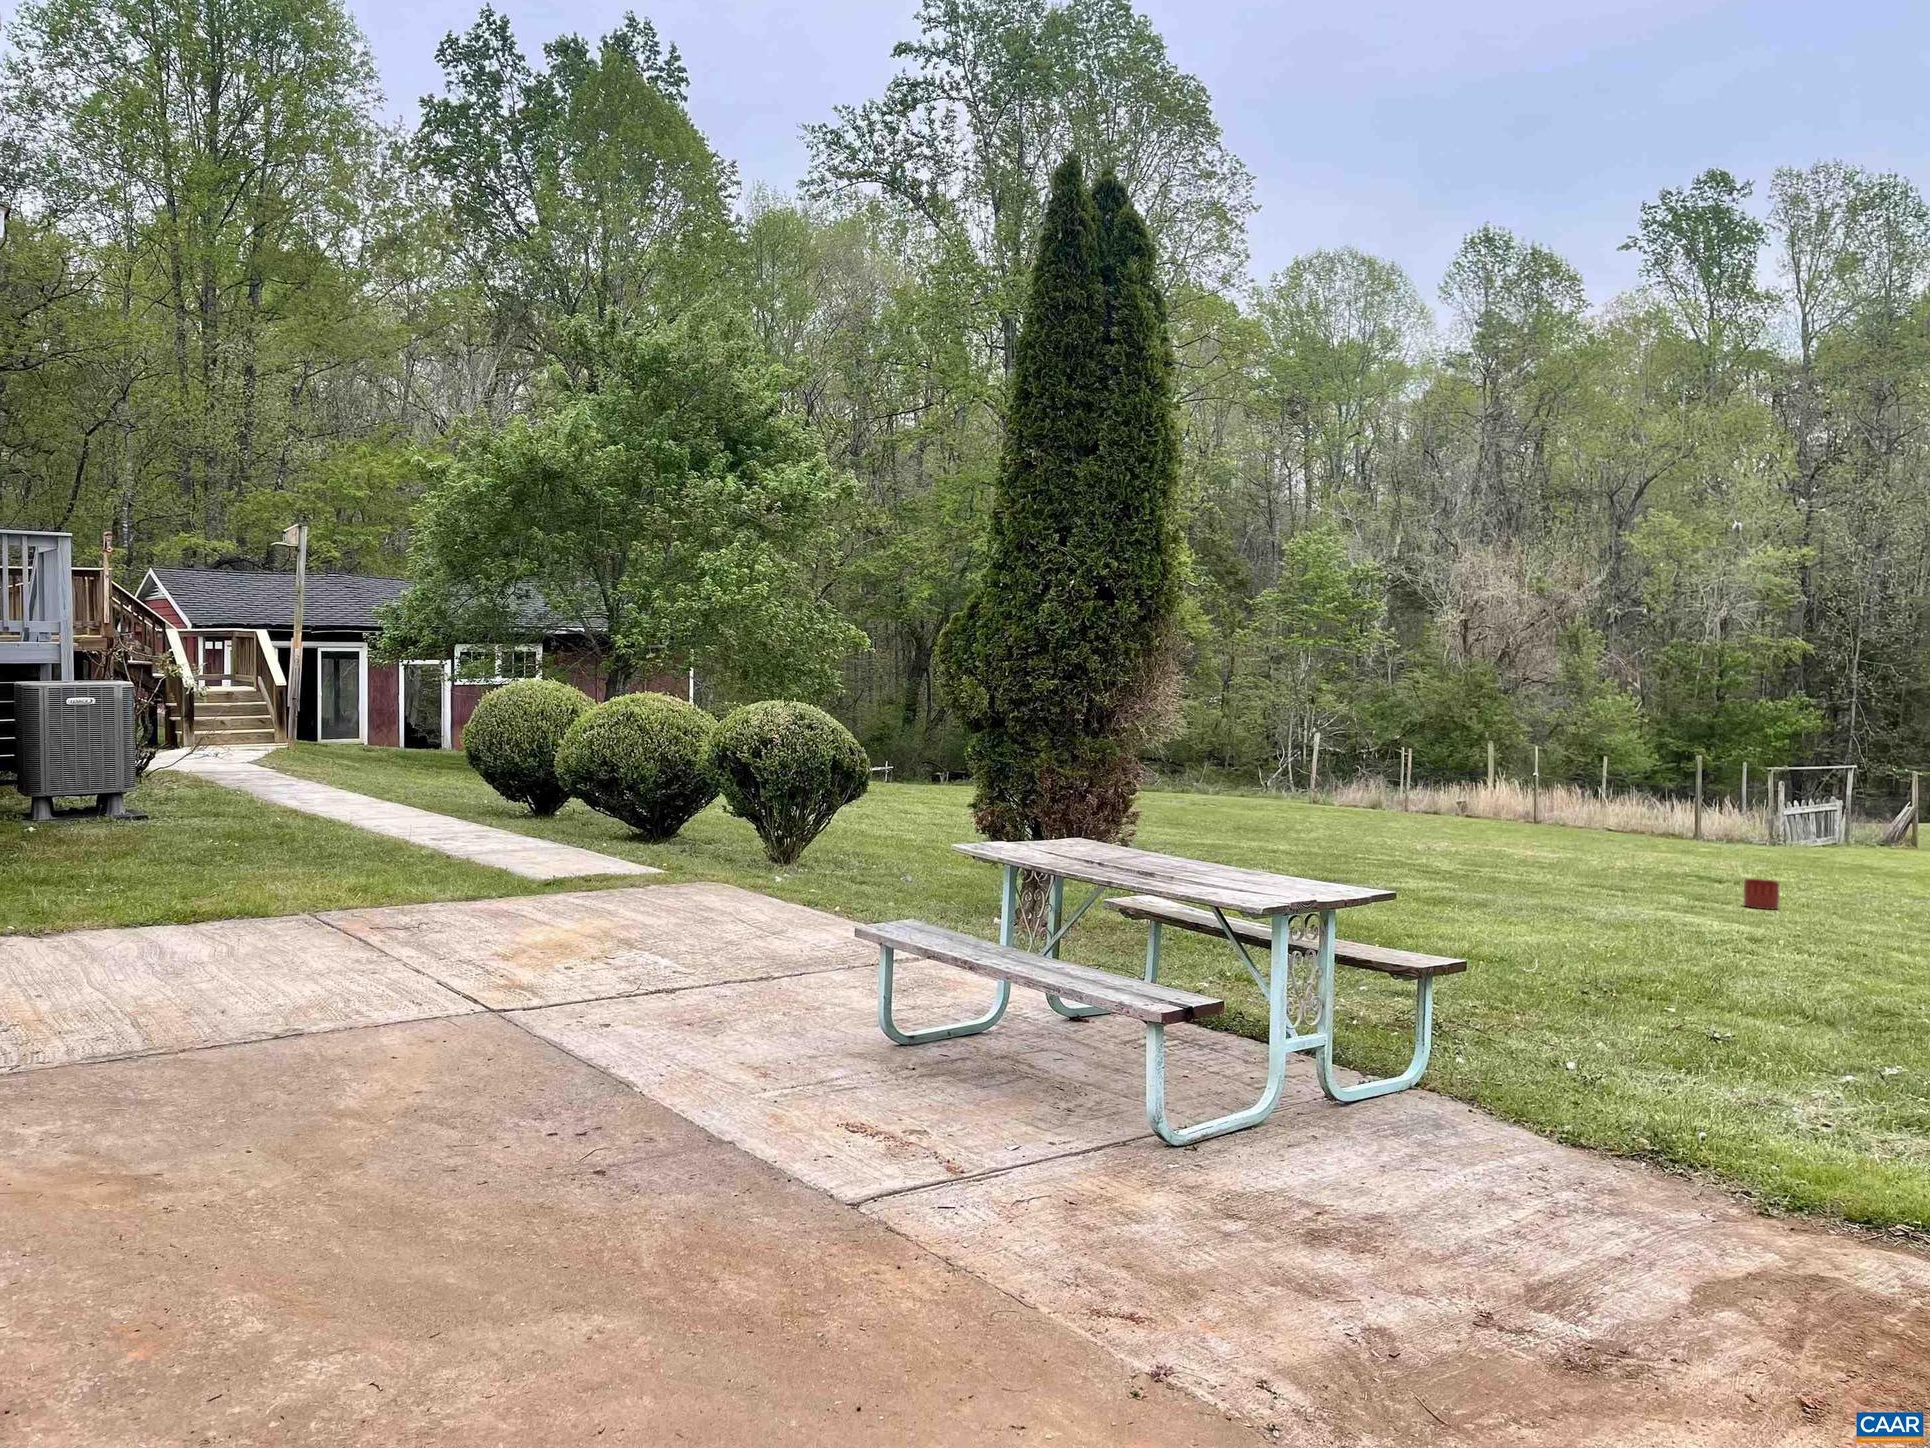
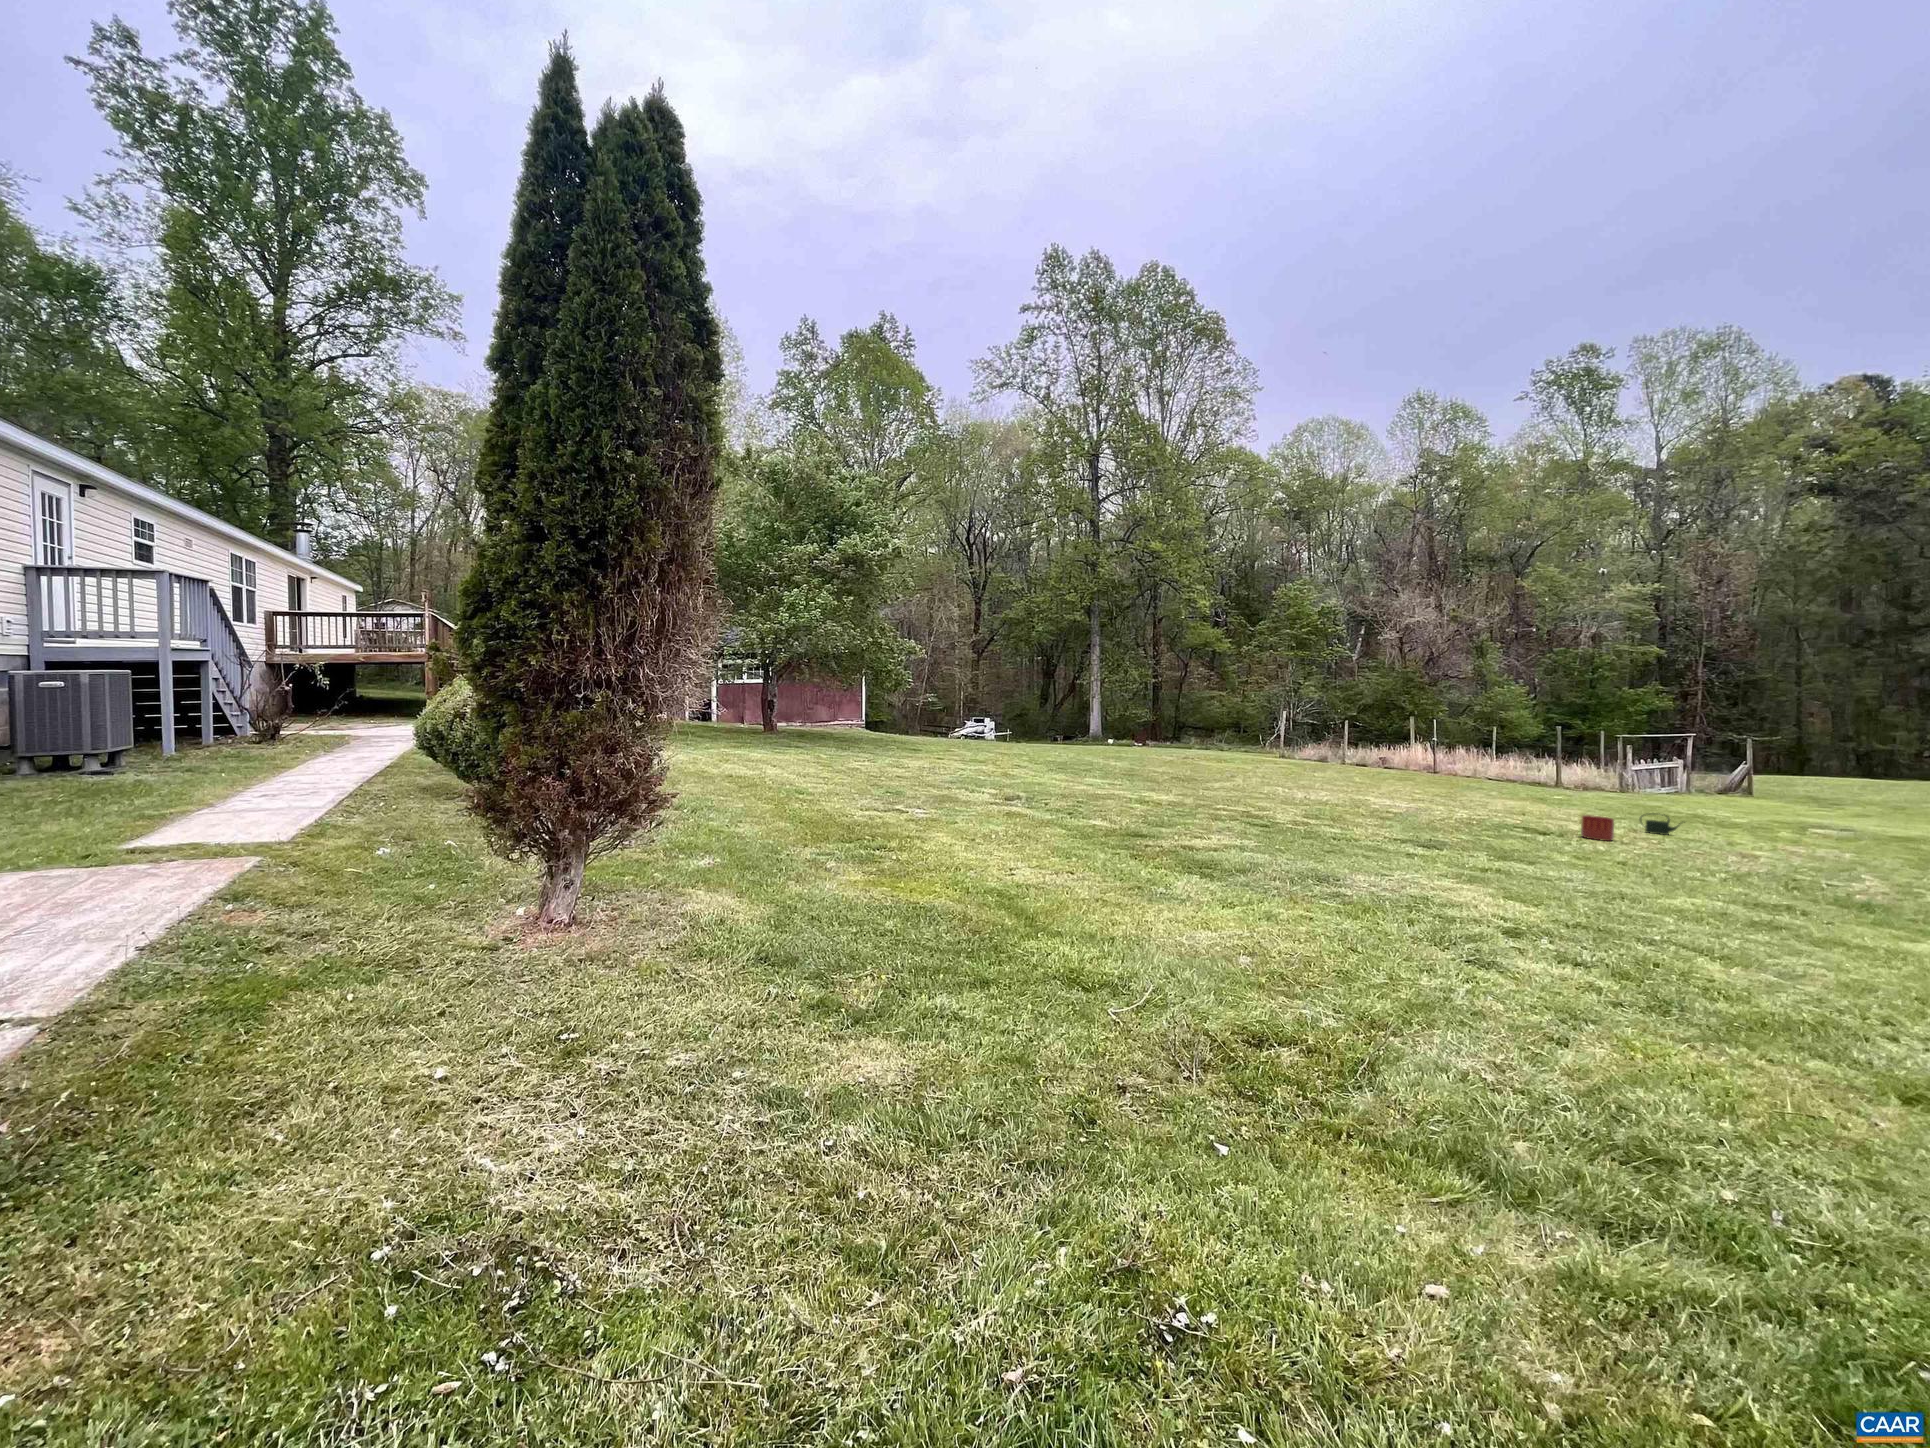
watering can: none [1803,873,1852,900] -> present [1640,815,1680,835]

